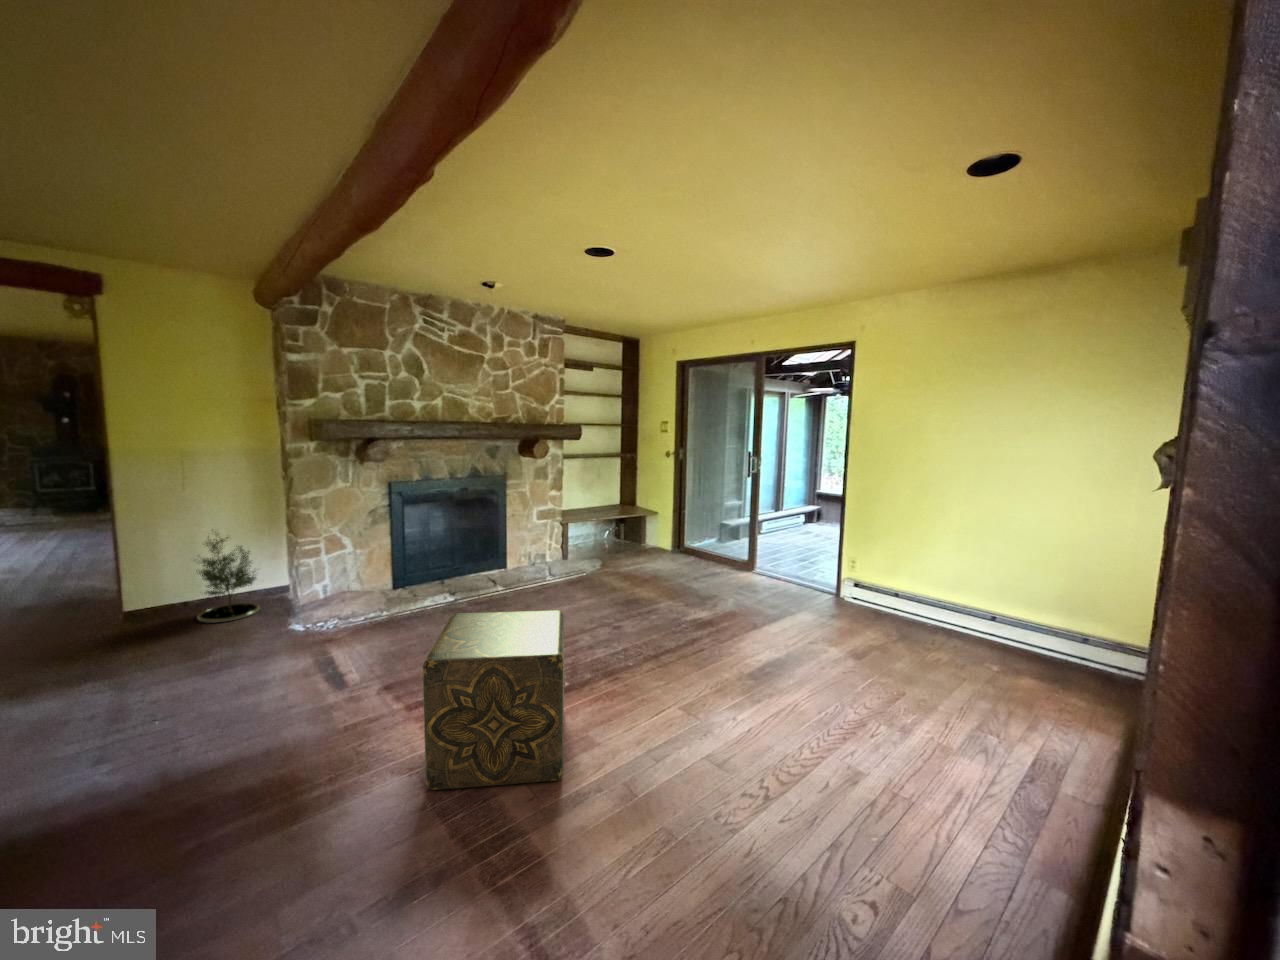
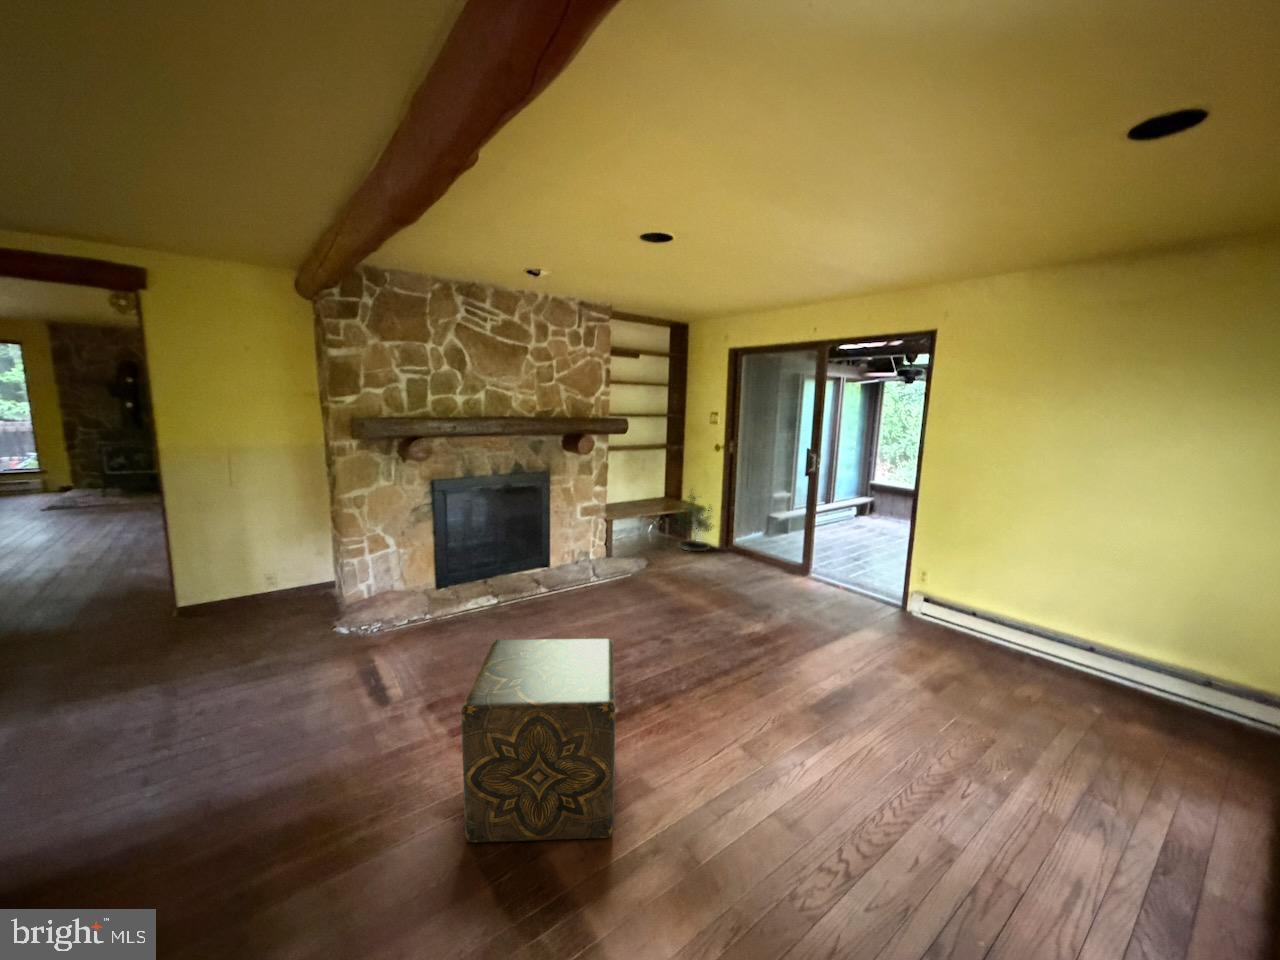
potted tree: present [198,529,259,623] -> present [676,492,714,551]

